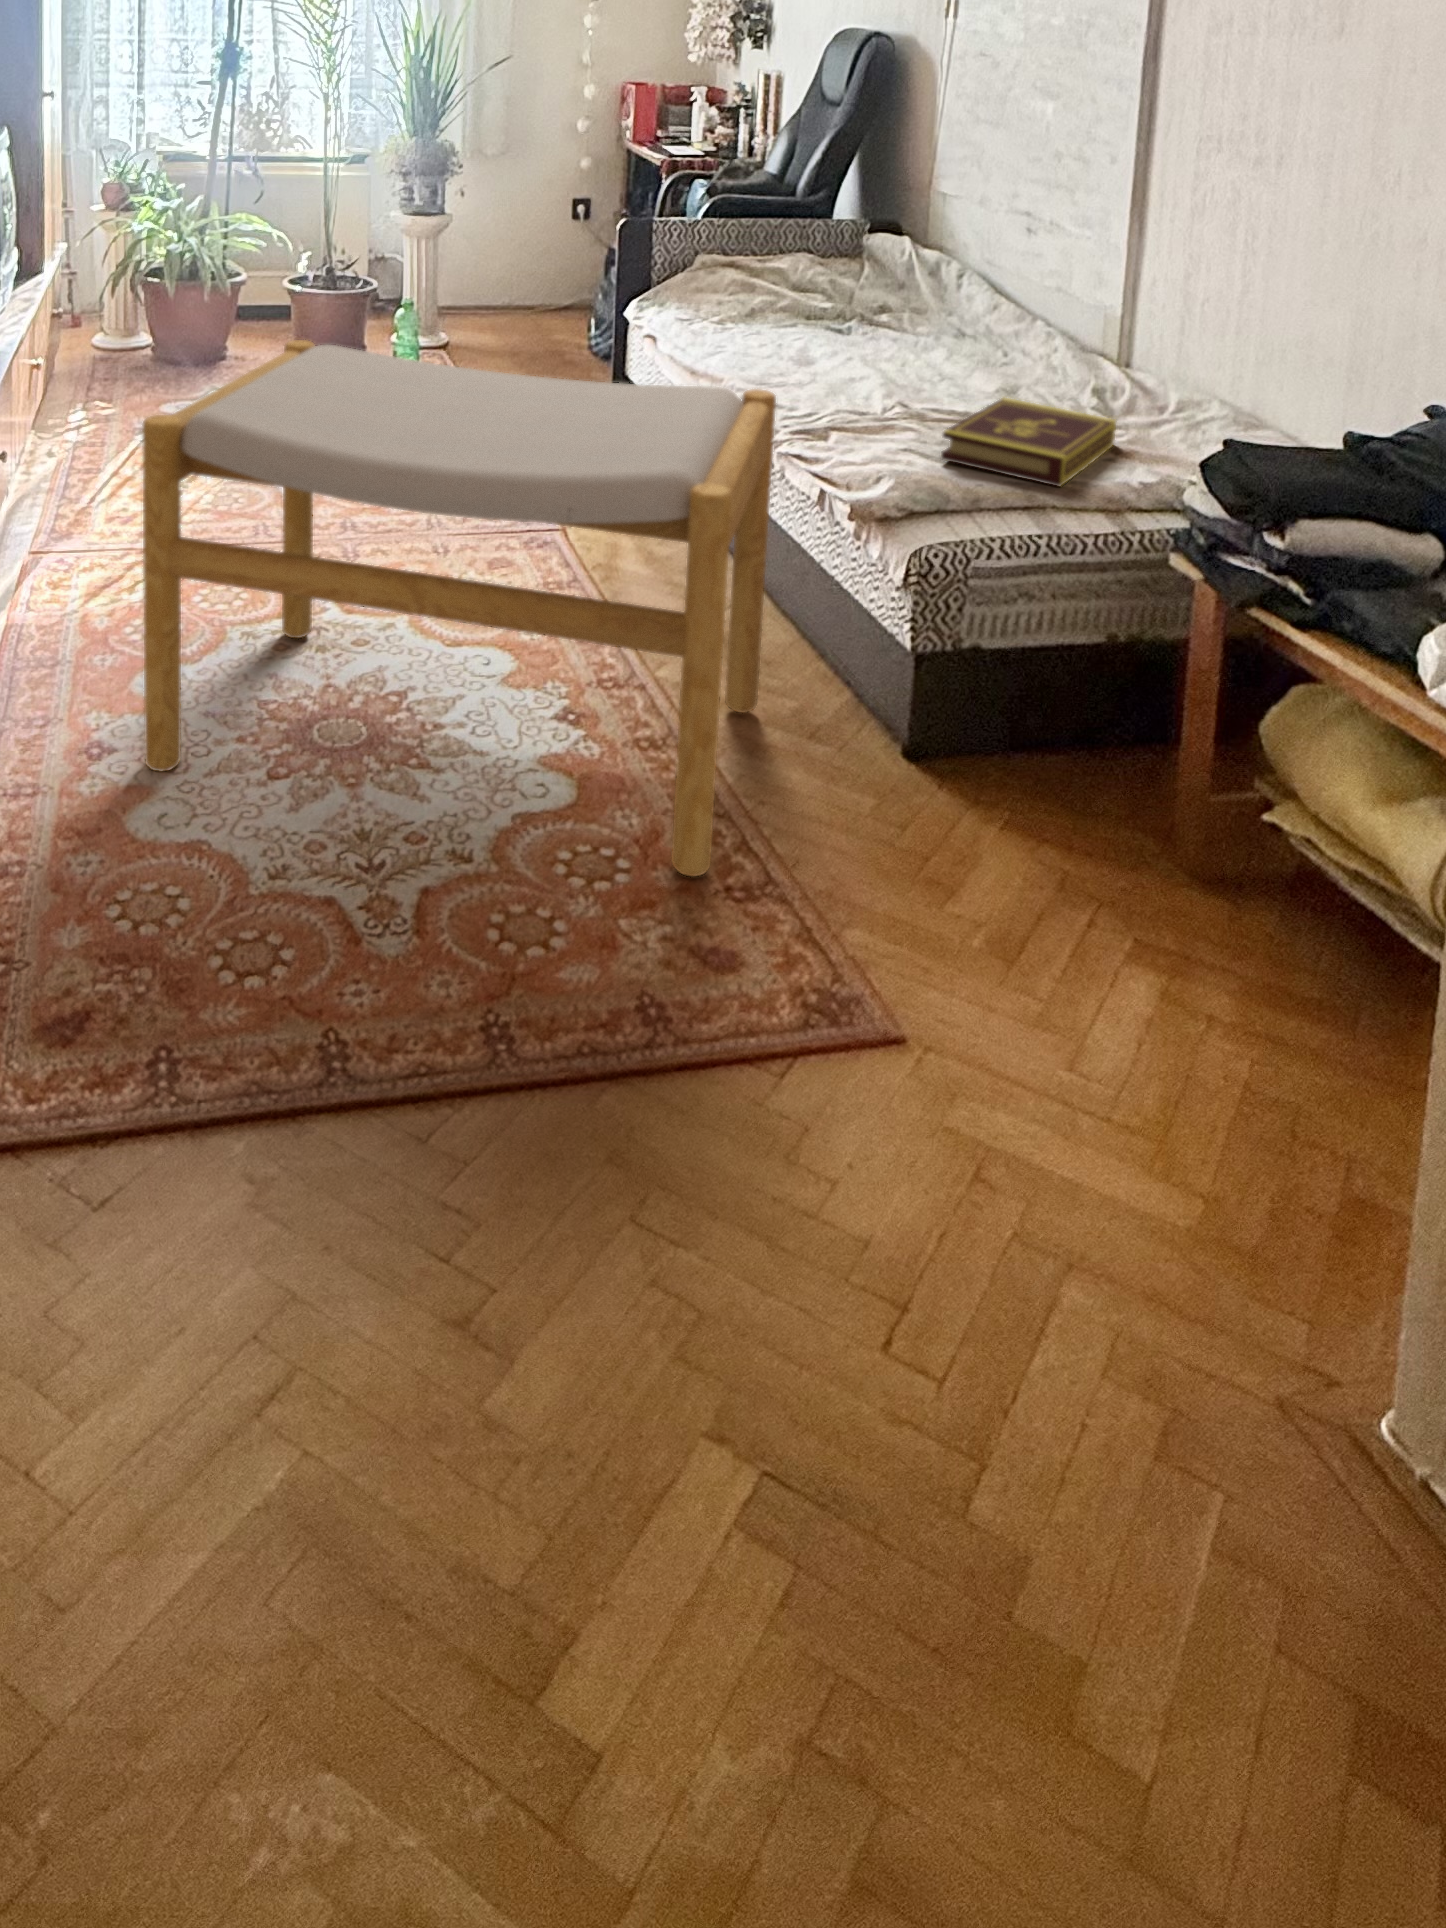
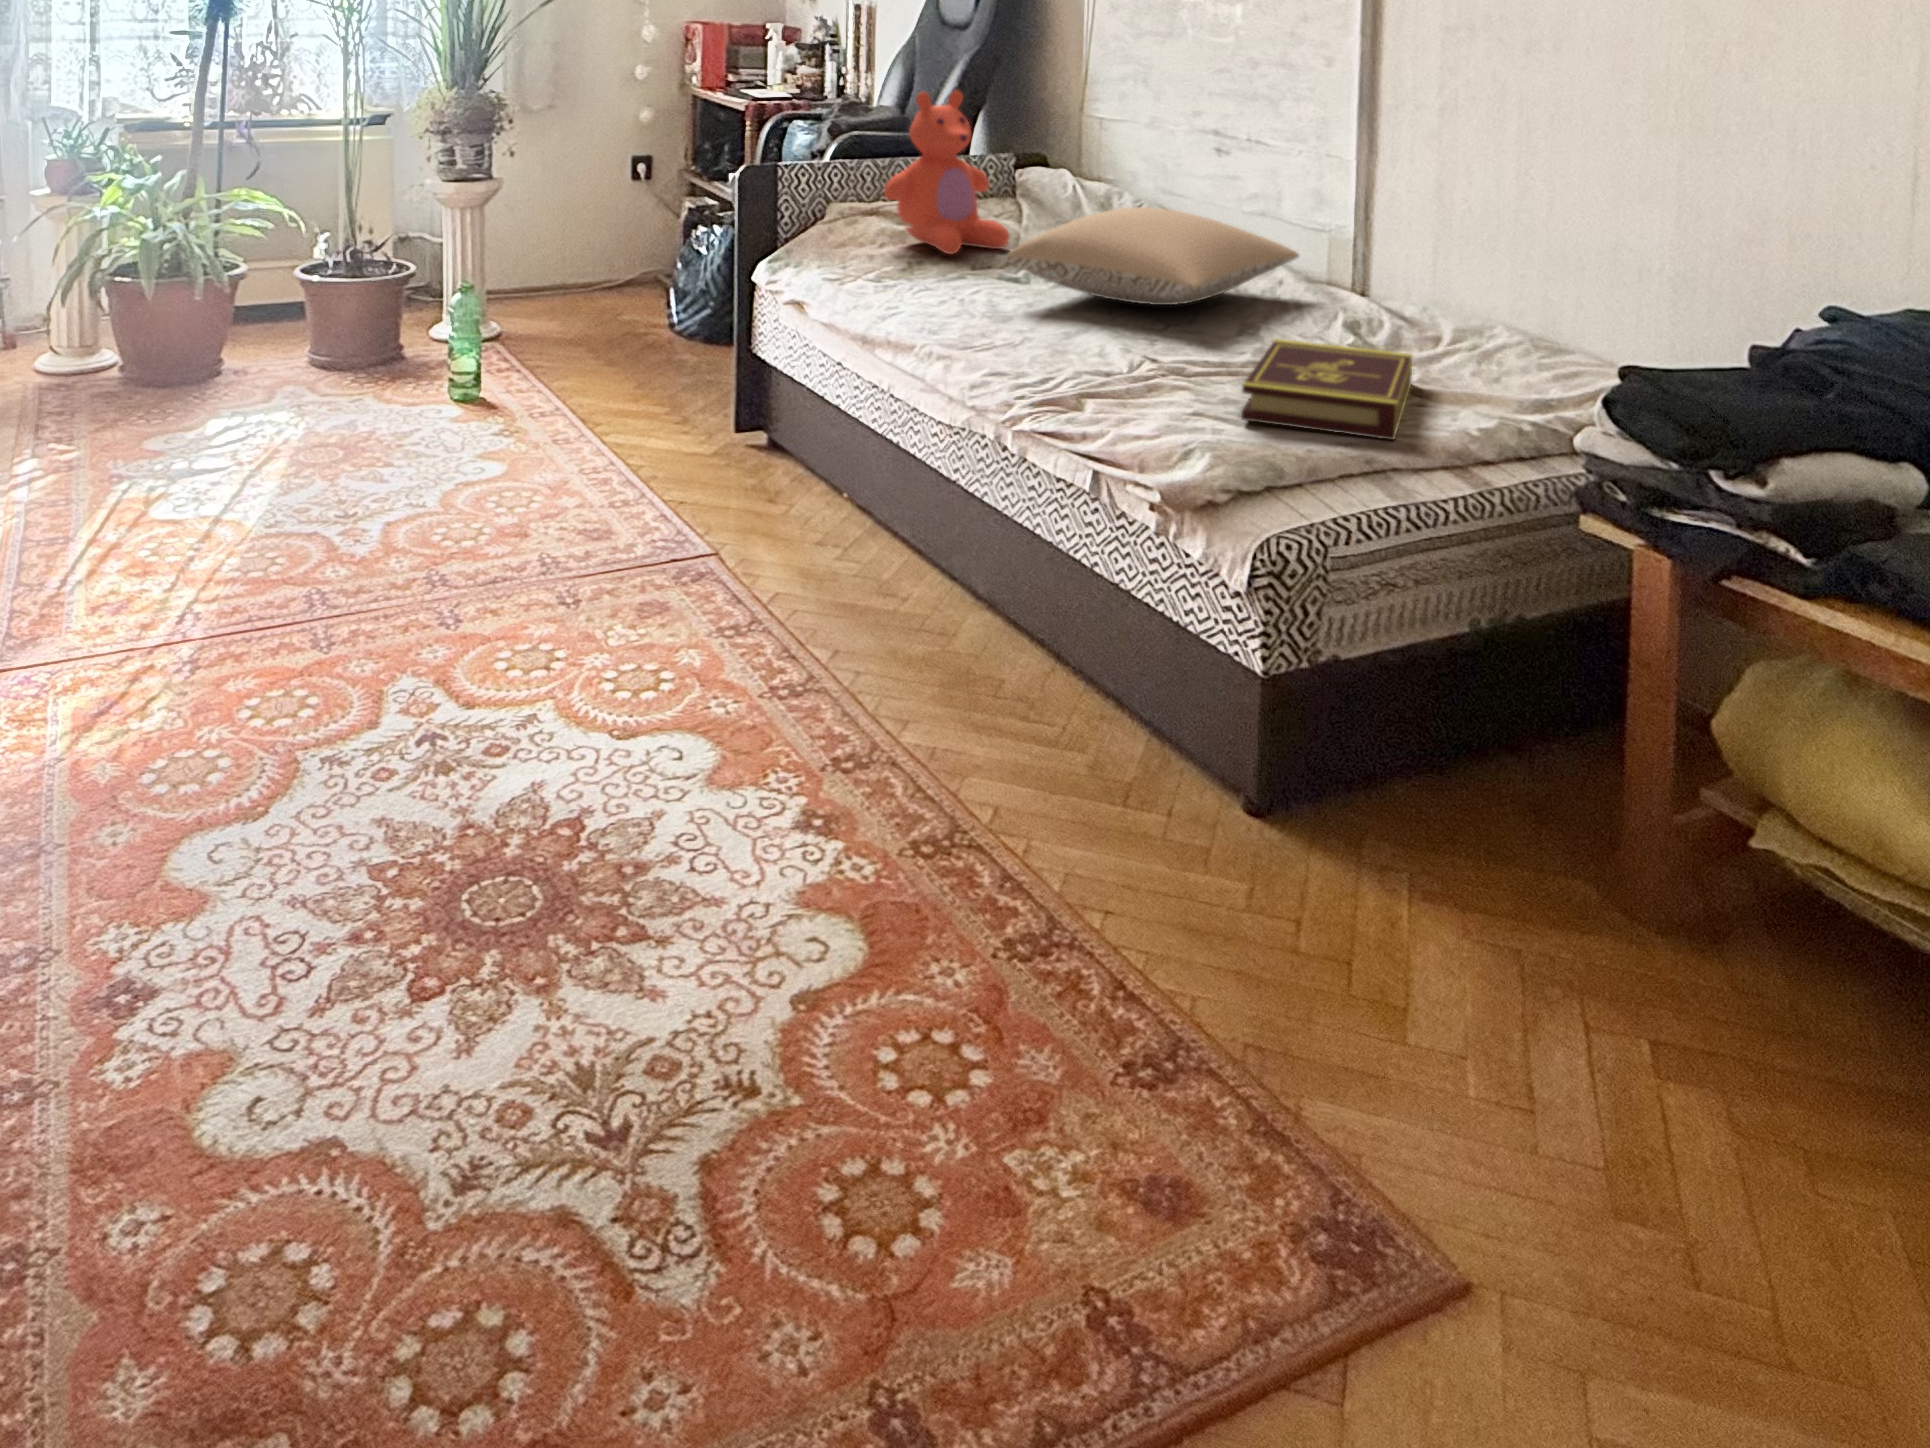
teddy bear: none [736,164,843,305] -> present [884,91,1009,254]
pillow: none [810,277,1075,362] -> present [1007,207,1299,305]
footstool: present [142,340,776,877] -> none [201,333,1109,1051]

